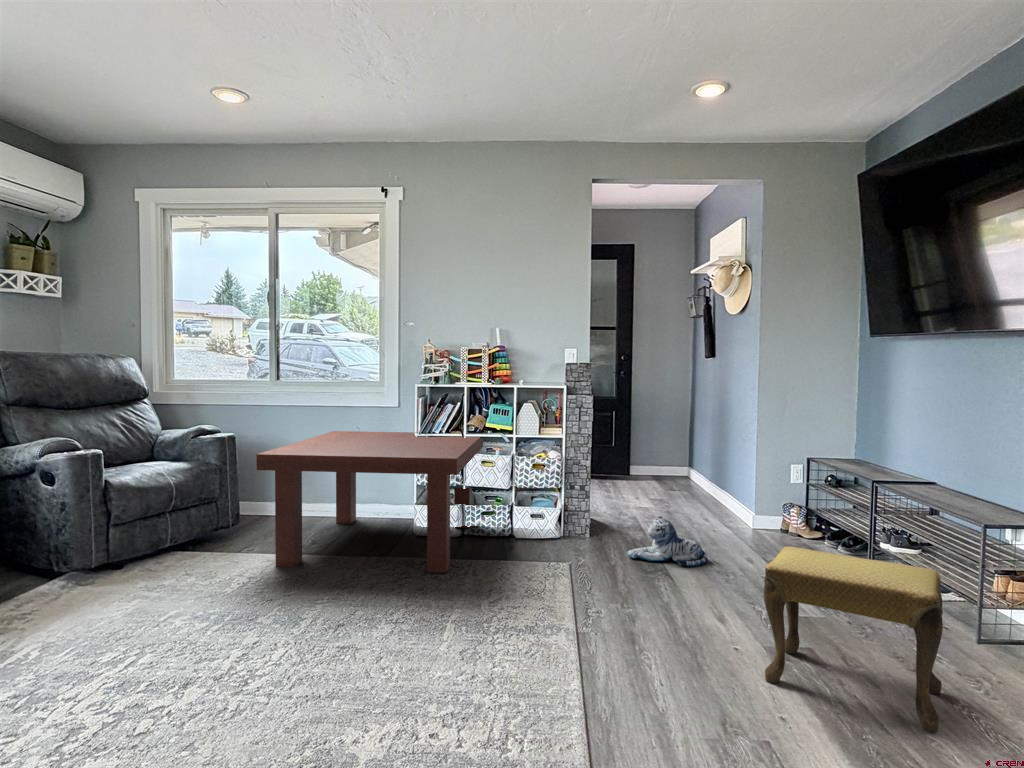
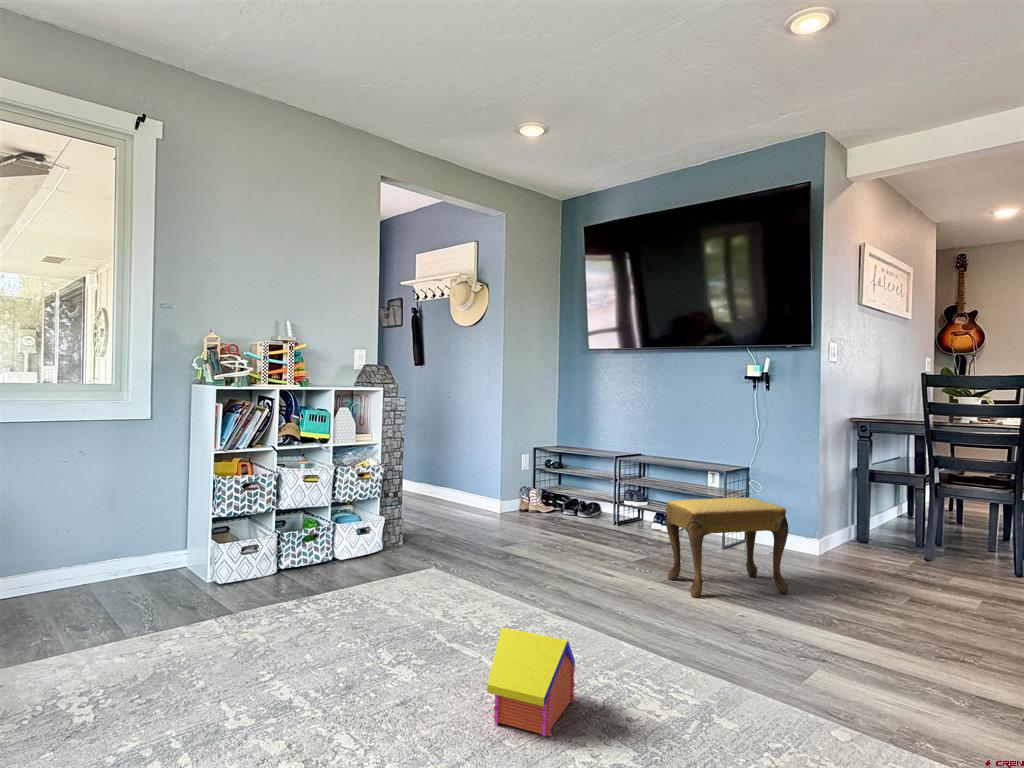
coffee table: present [256,431,483,573] -> none [45,446,371,666]
plush toy: present [627,516,708,566] -> none [470,507,529,551]
toy house: none [336,615,424,721] -> present [487,628,575,737]

